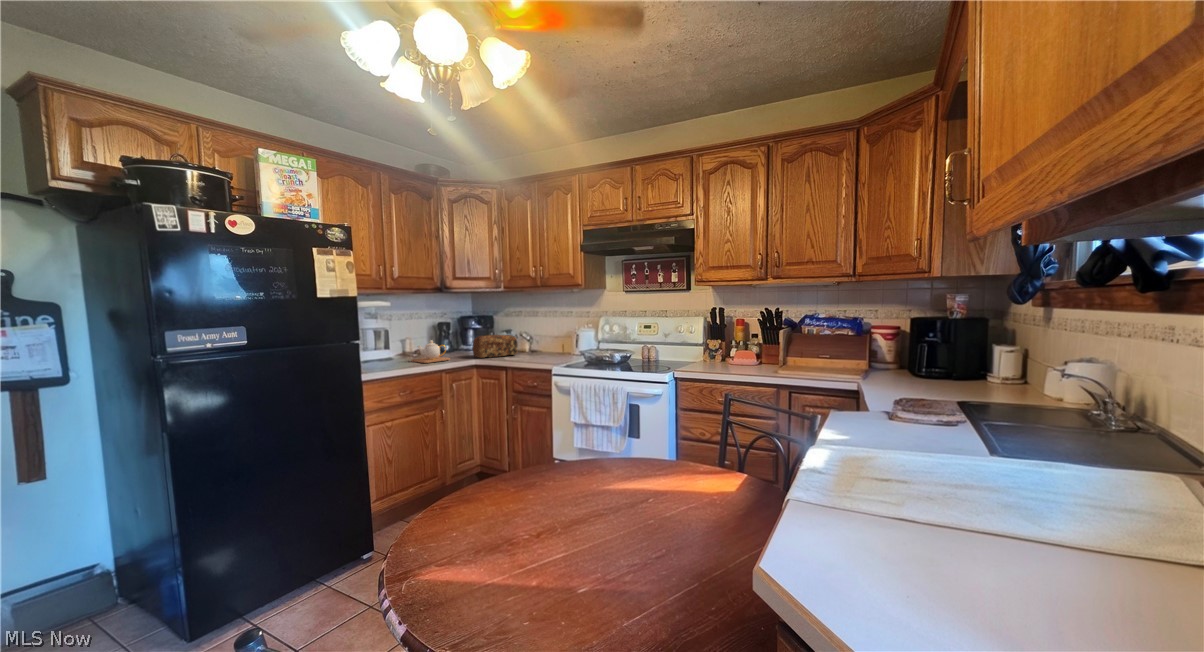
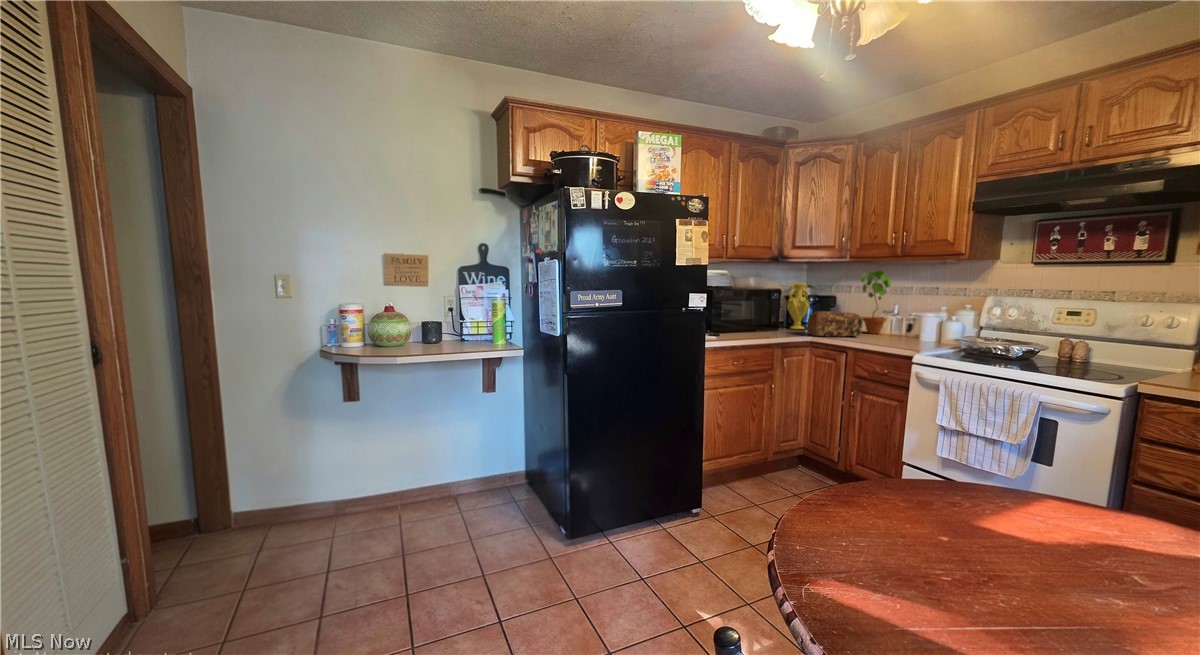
potted plant: none [515,298,538,351] -> present [861,270,891,334]
vase: none [454,311,475,353] -> present [787,283,810,329]
teapot: present [412,340,450,363] -> none [742,312,783,335]

